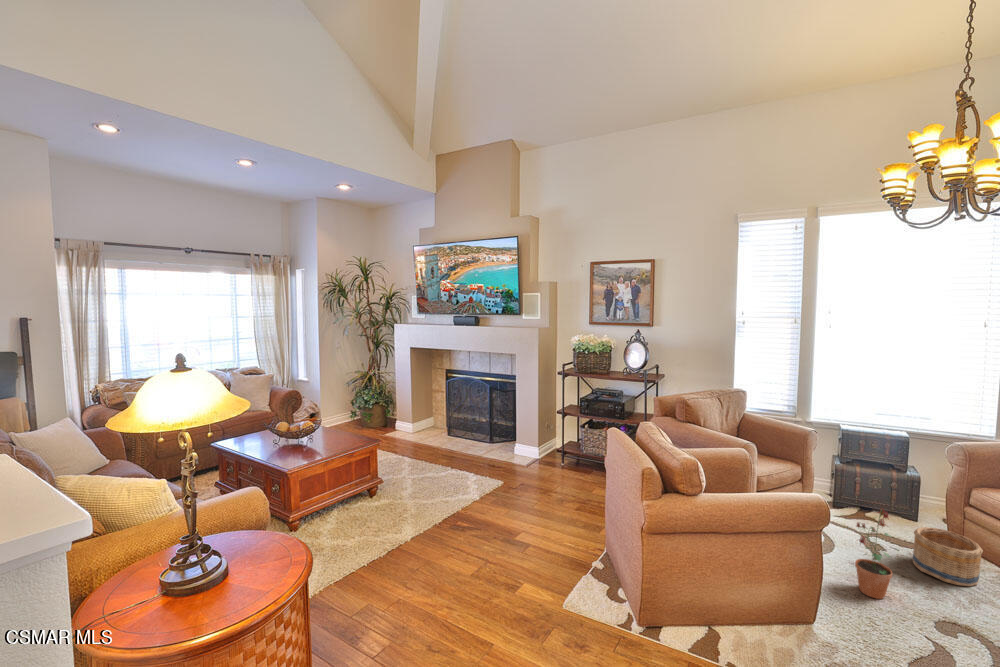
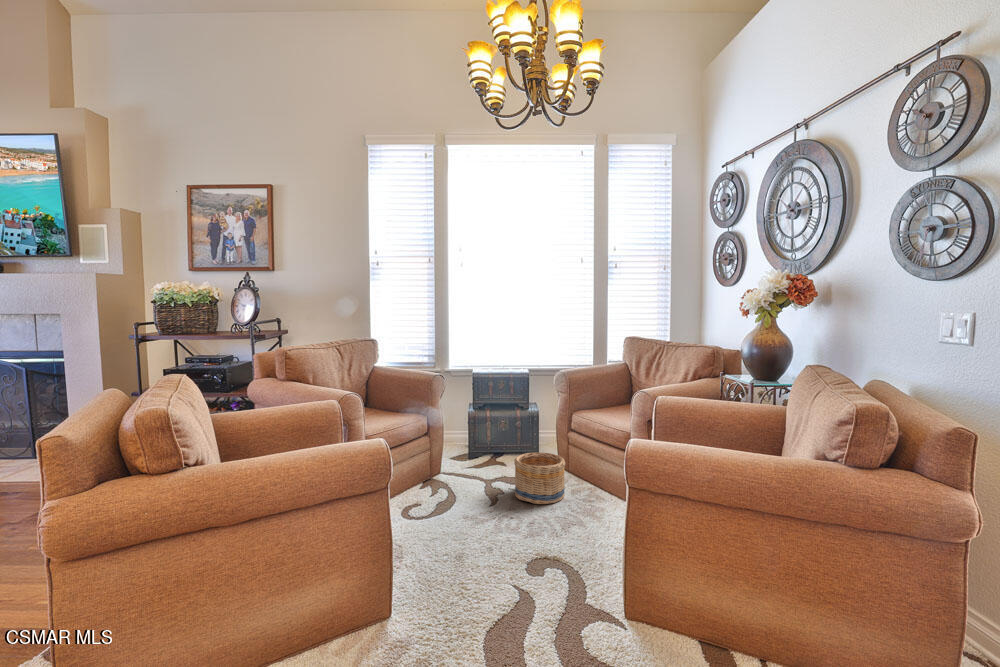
potted plant: present [855,508,892,599] -> none [440,432,477,538]

